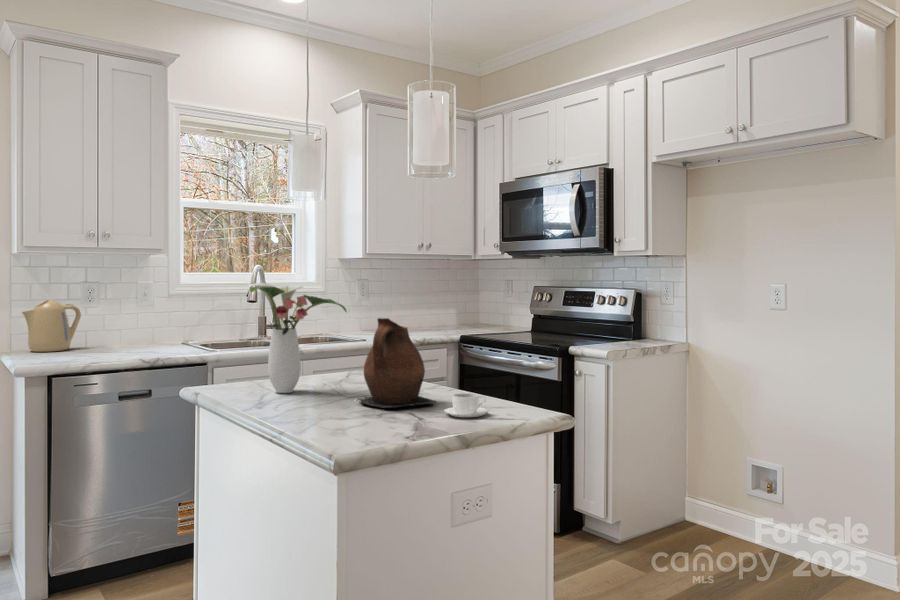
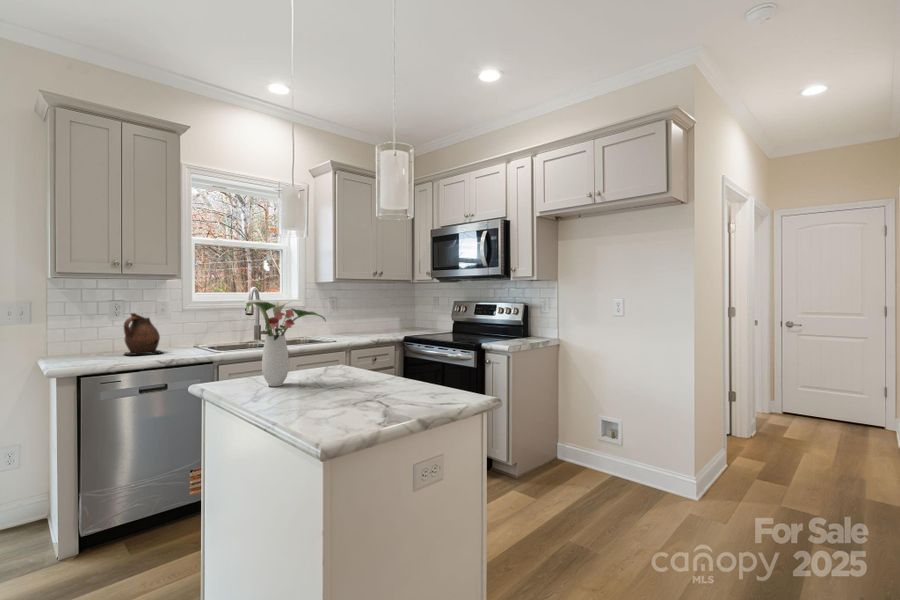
kettle: present [22,300,81,352] -> none [56,315,109,356]
ceramic pitcher: present [359,318,436,408] -> present [124,313,162,355]
coffee cup: present [444,393,489,417] -> none [407,383,441,403]

